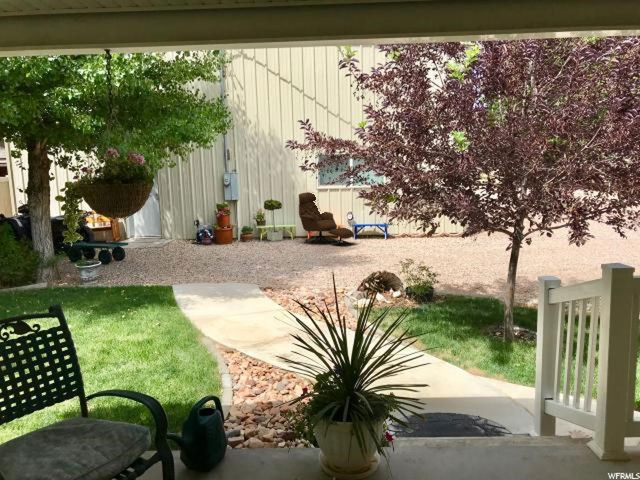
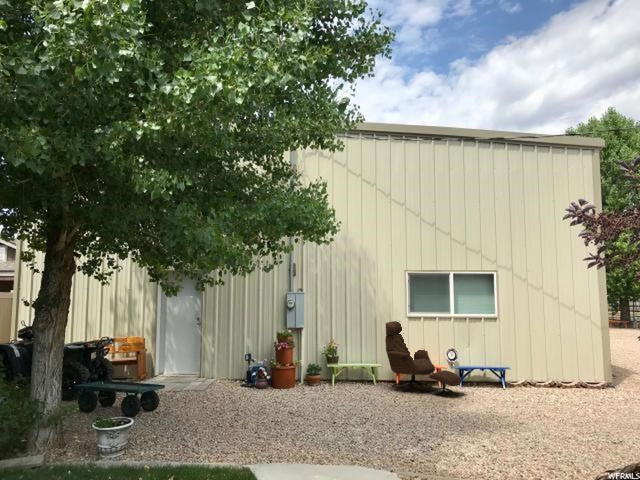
potted tree: present [264,199,283,241] -> none [337,328,362,385]

